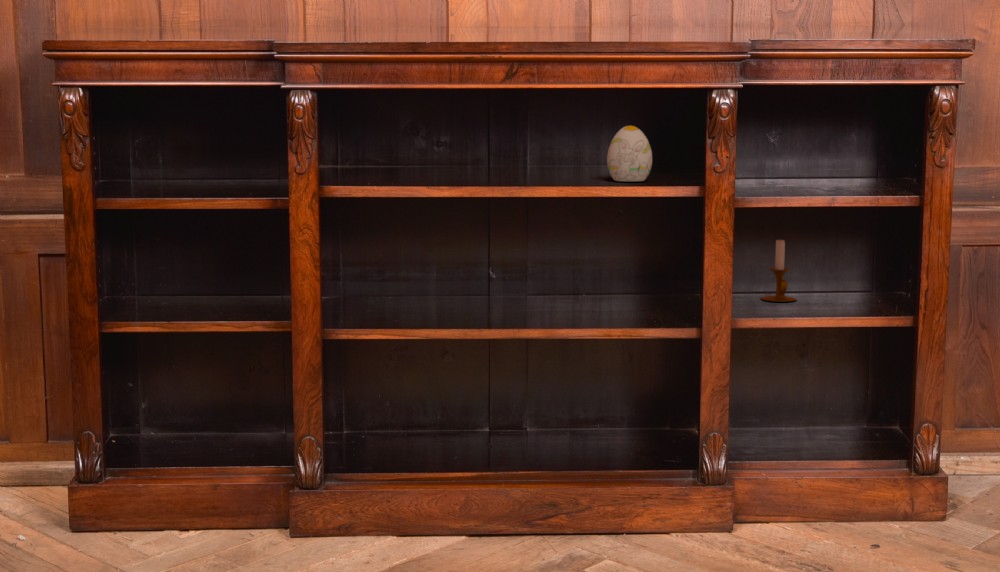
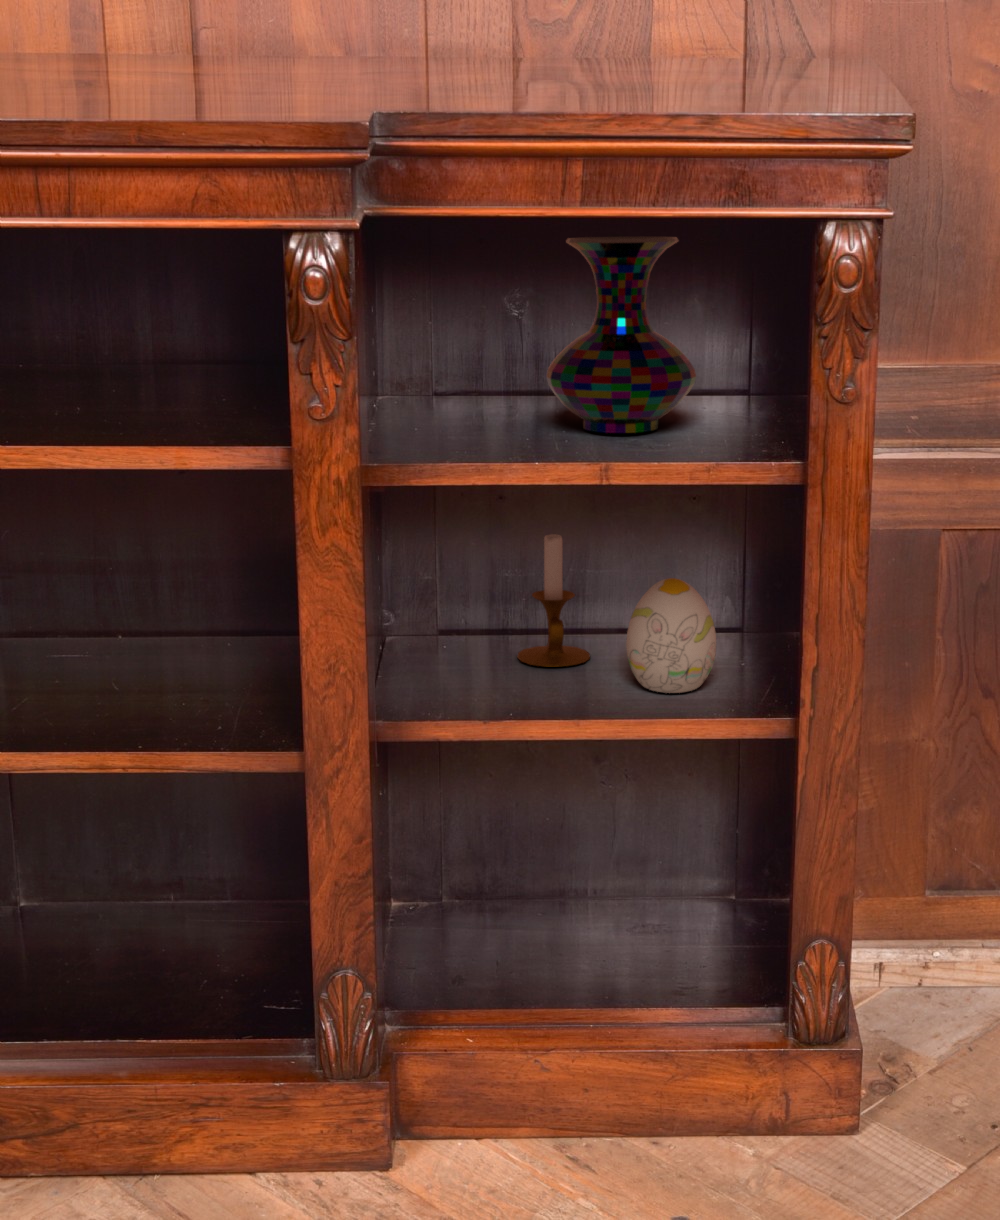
vase: none [786,98,857,187] -> present [547,237,696,433]
decorative egg: present [607,126,652,181] -> present [626,578,716,693]

